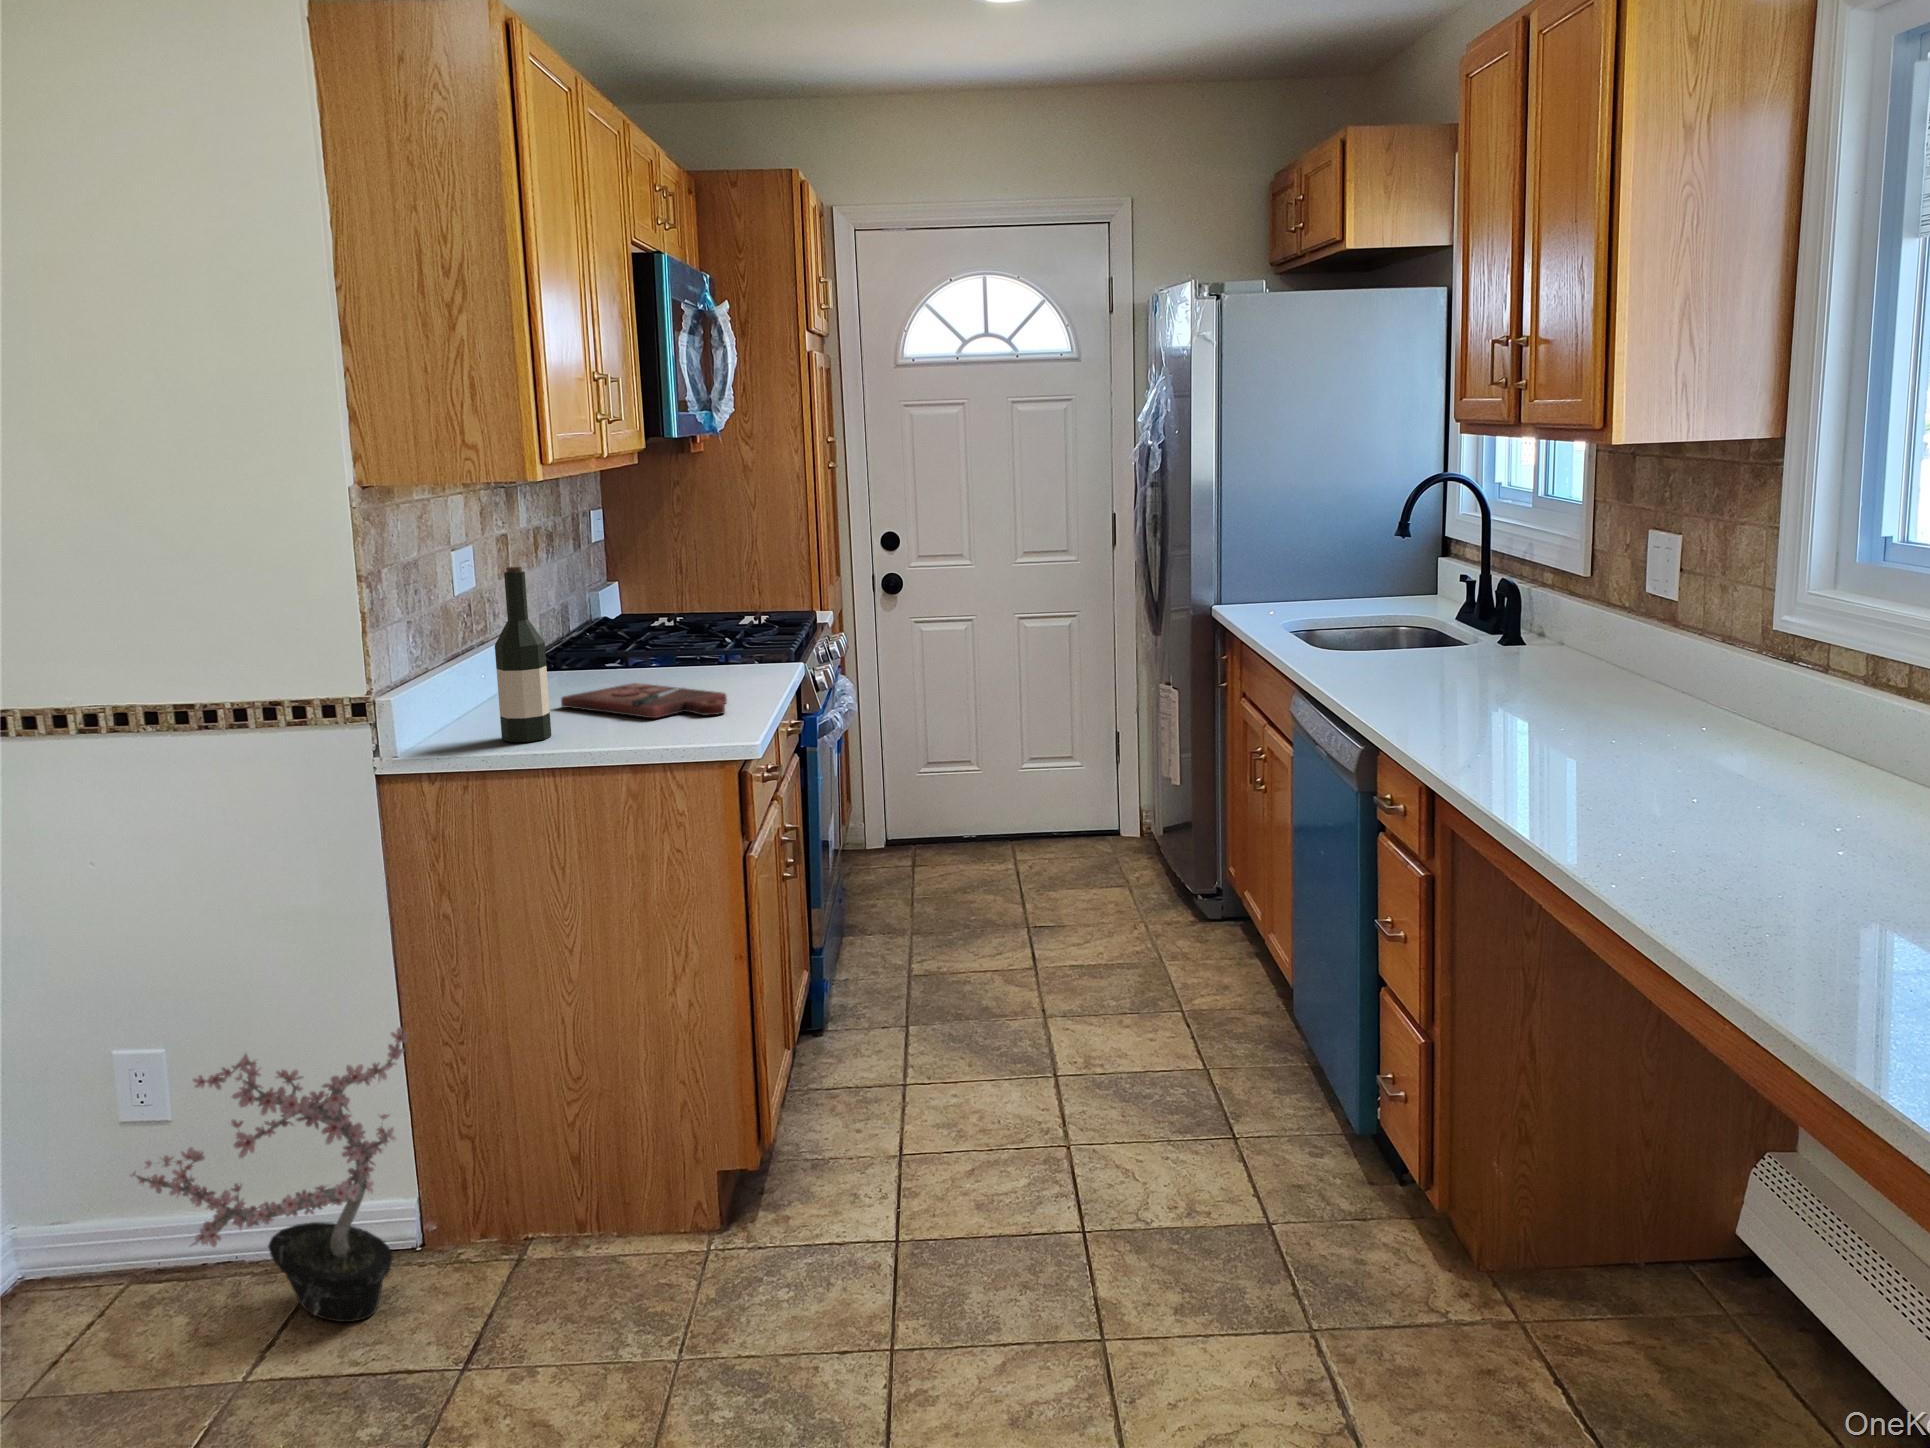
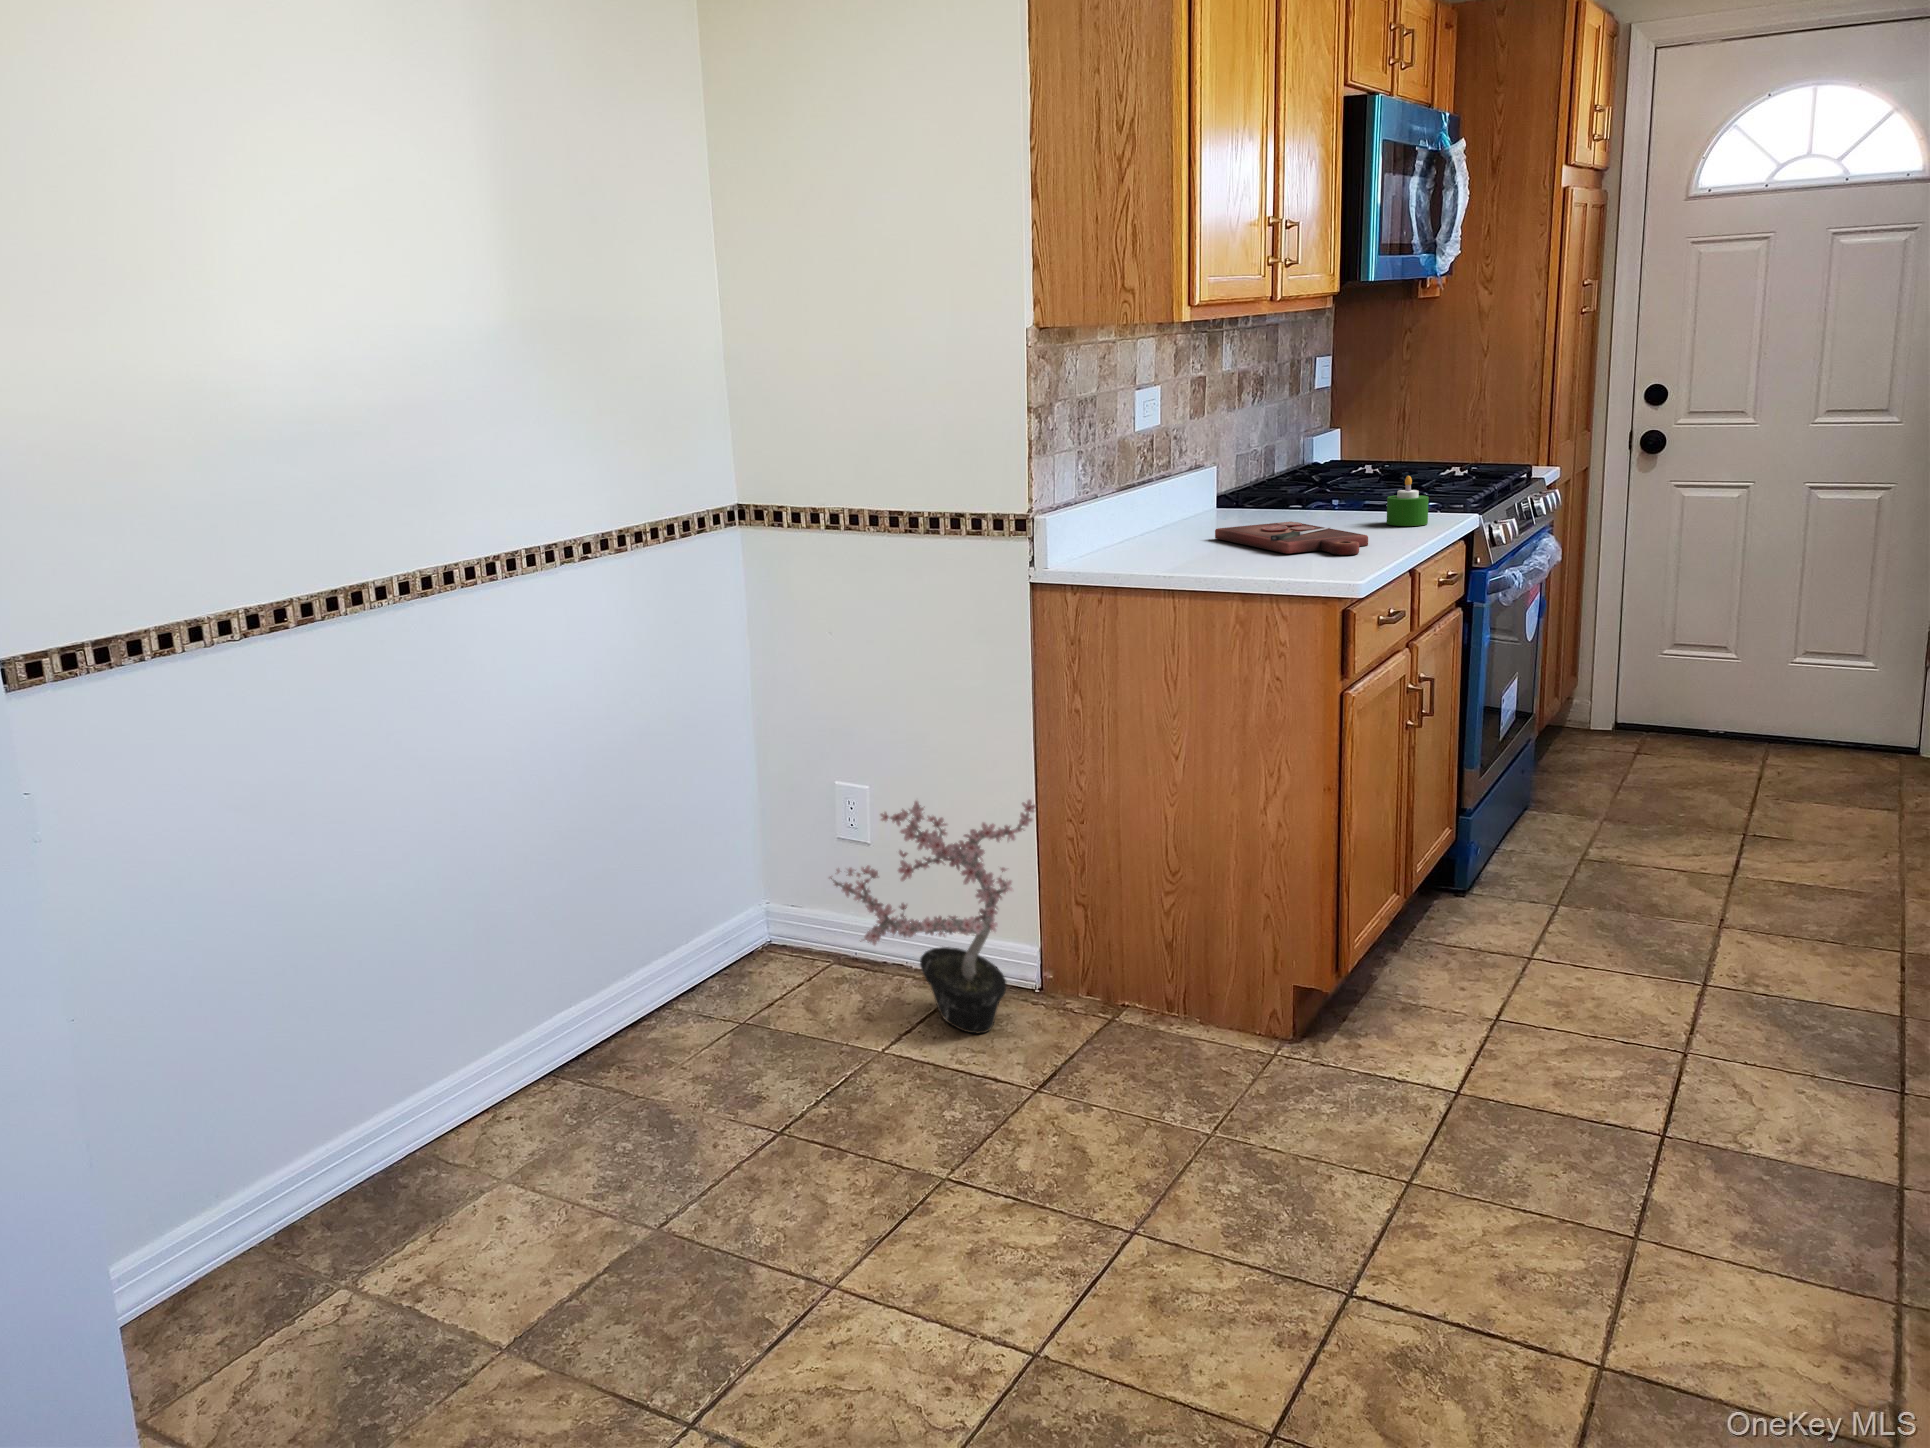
wine bottle: present [495,567,551,742] -> none [1143,402,1187,564]
candle: none [724,629,765,680] -> present [1387,476,1429,526]

